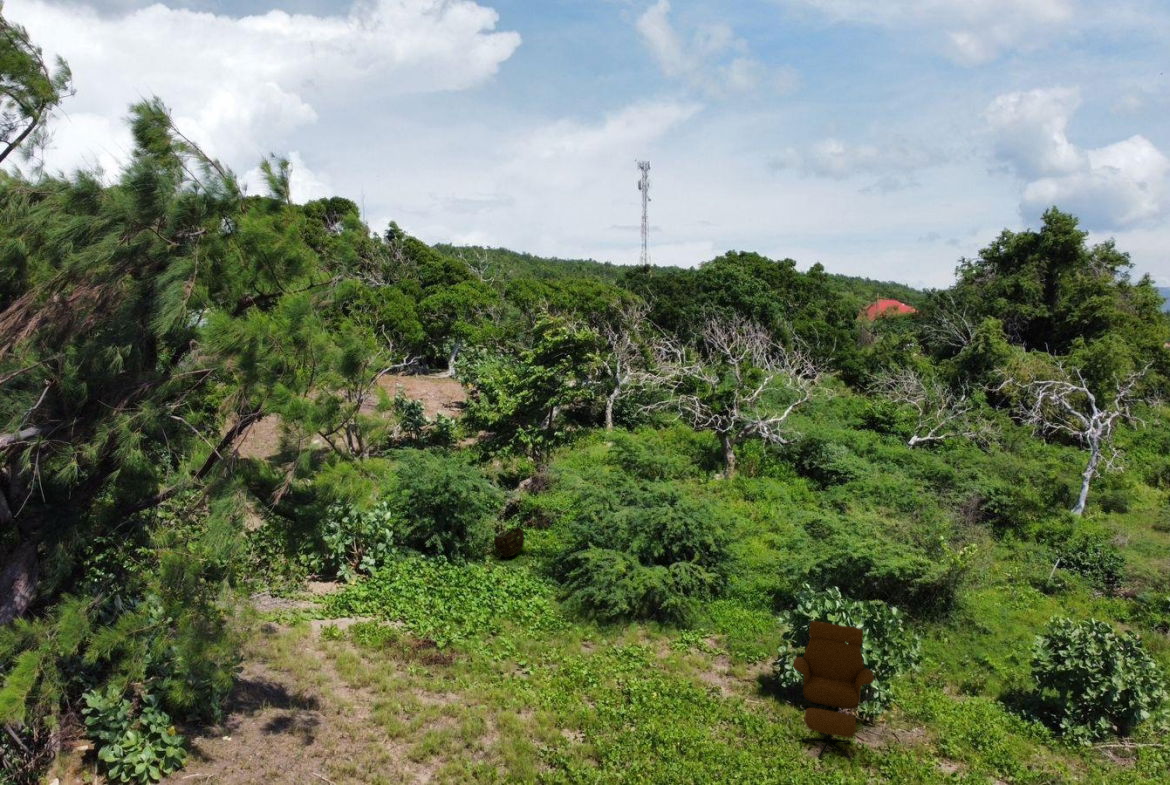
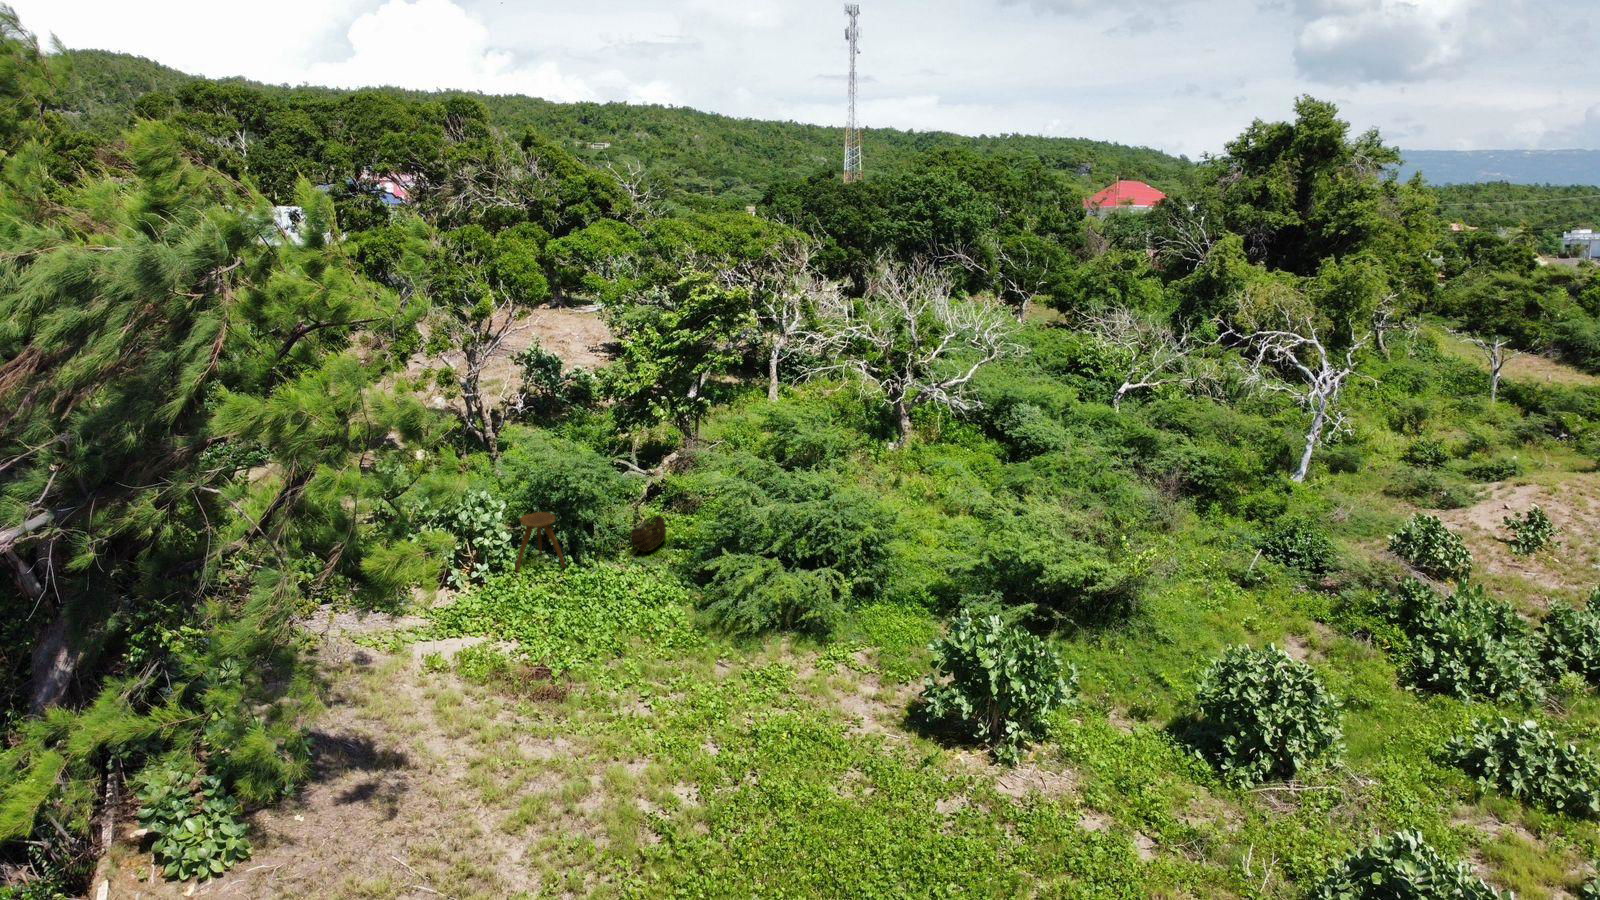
stool: none [394,518,438,570] -> present [516,512,565,572]
lounge chair: present [793,621,874,759] -> none [935,658,1023,815]

